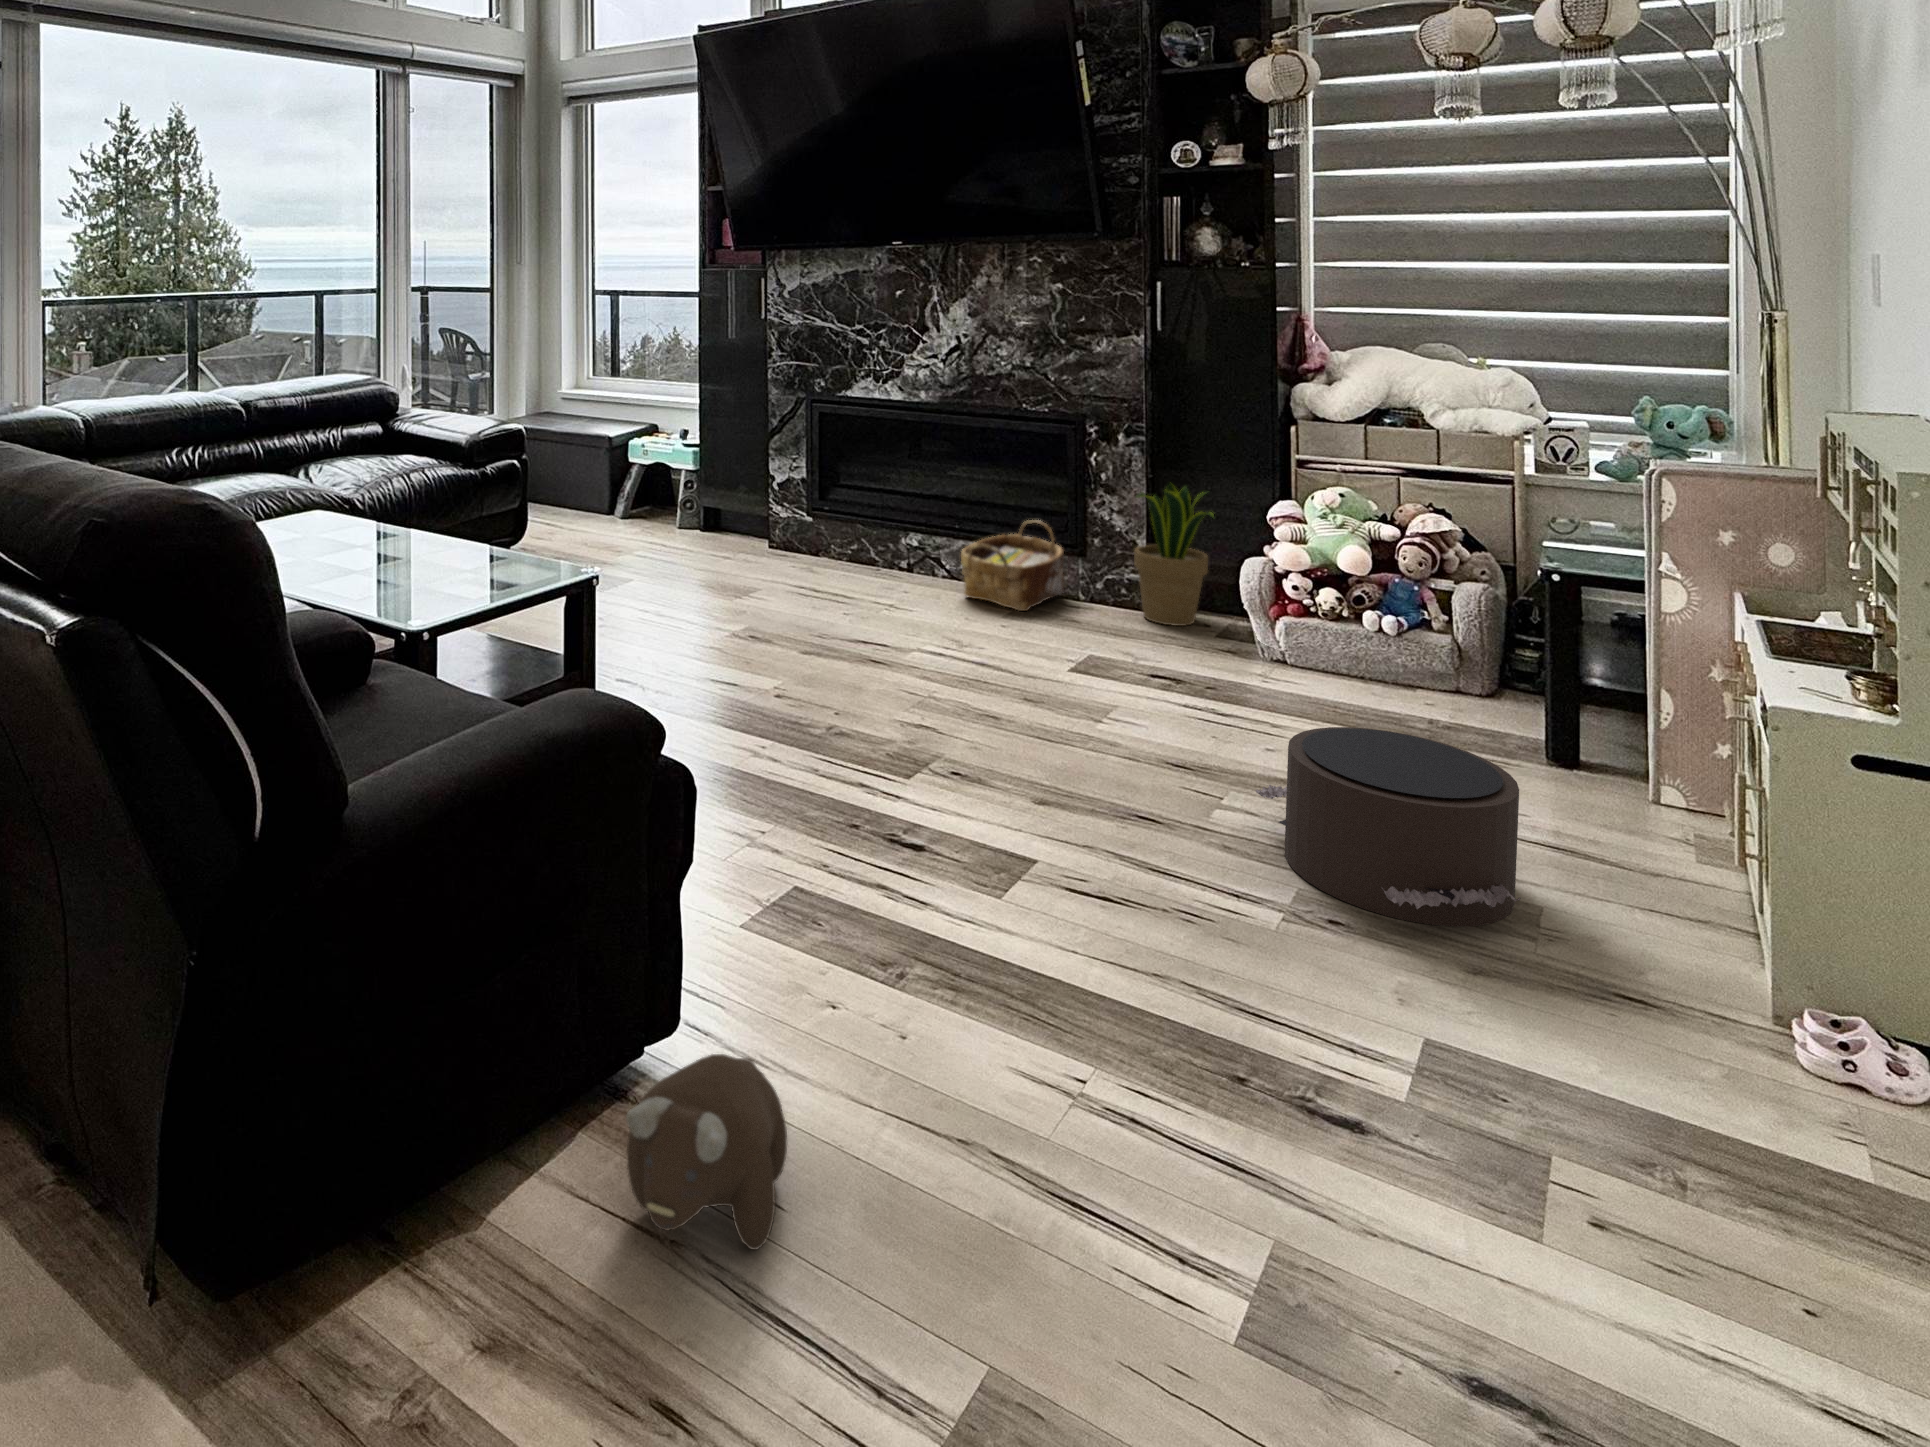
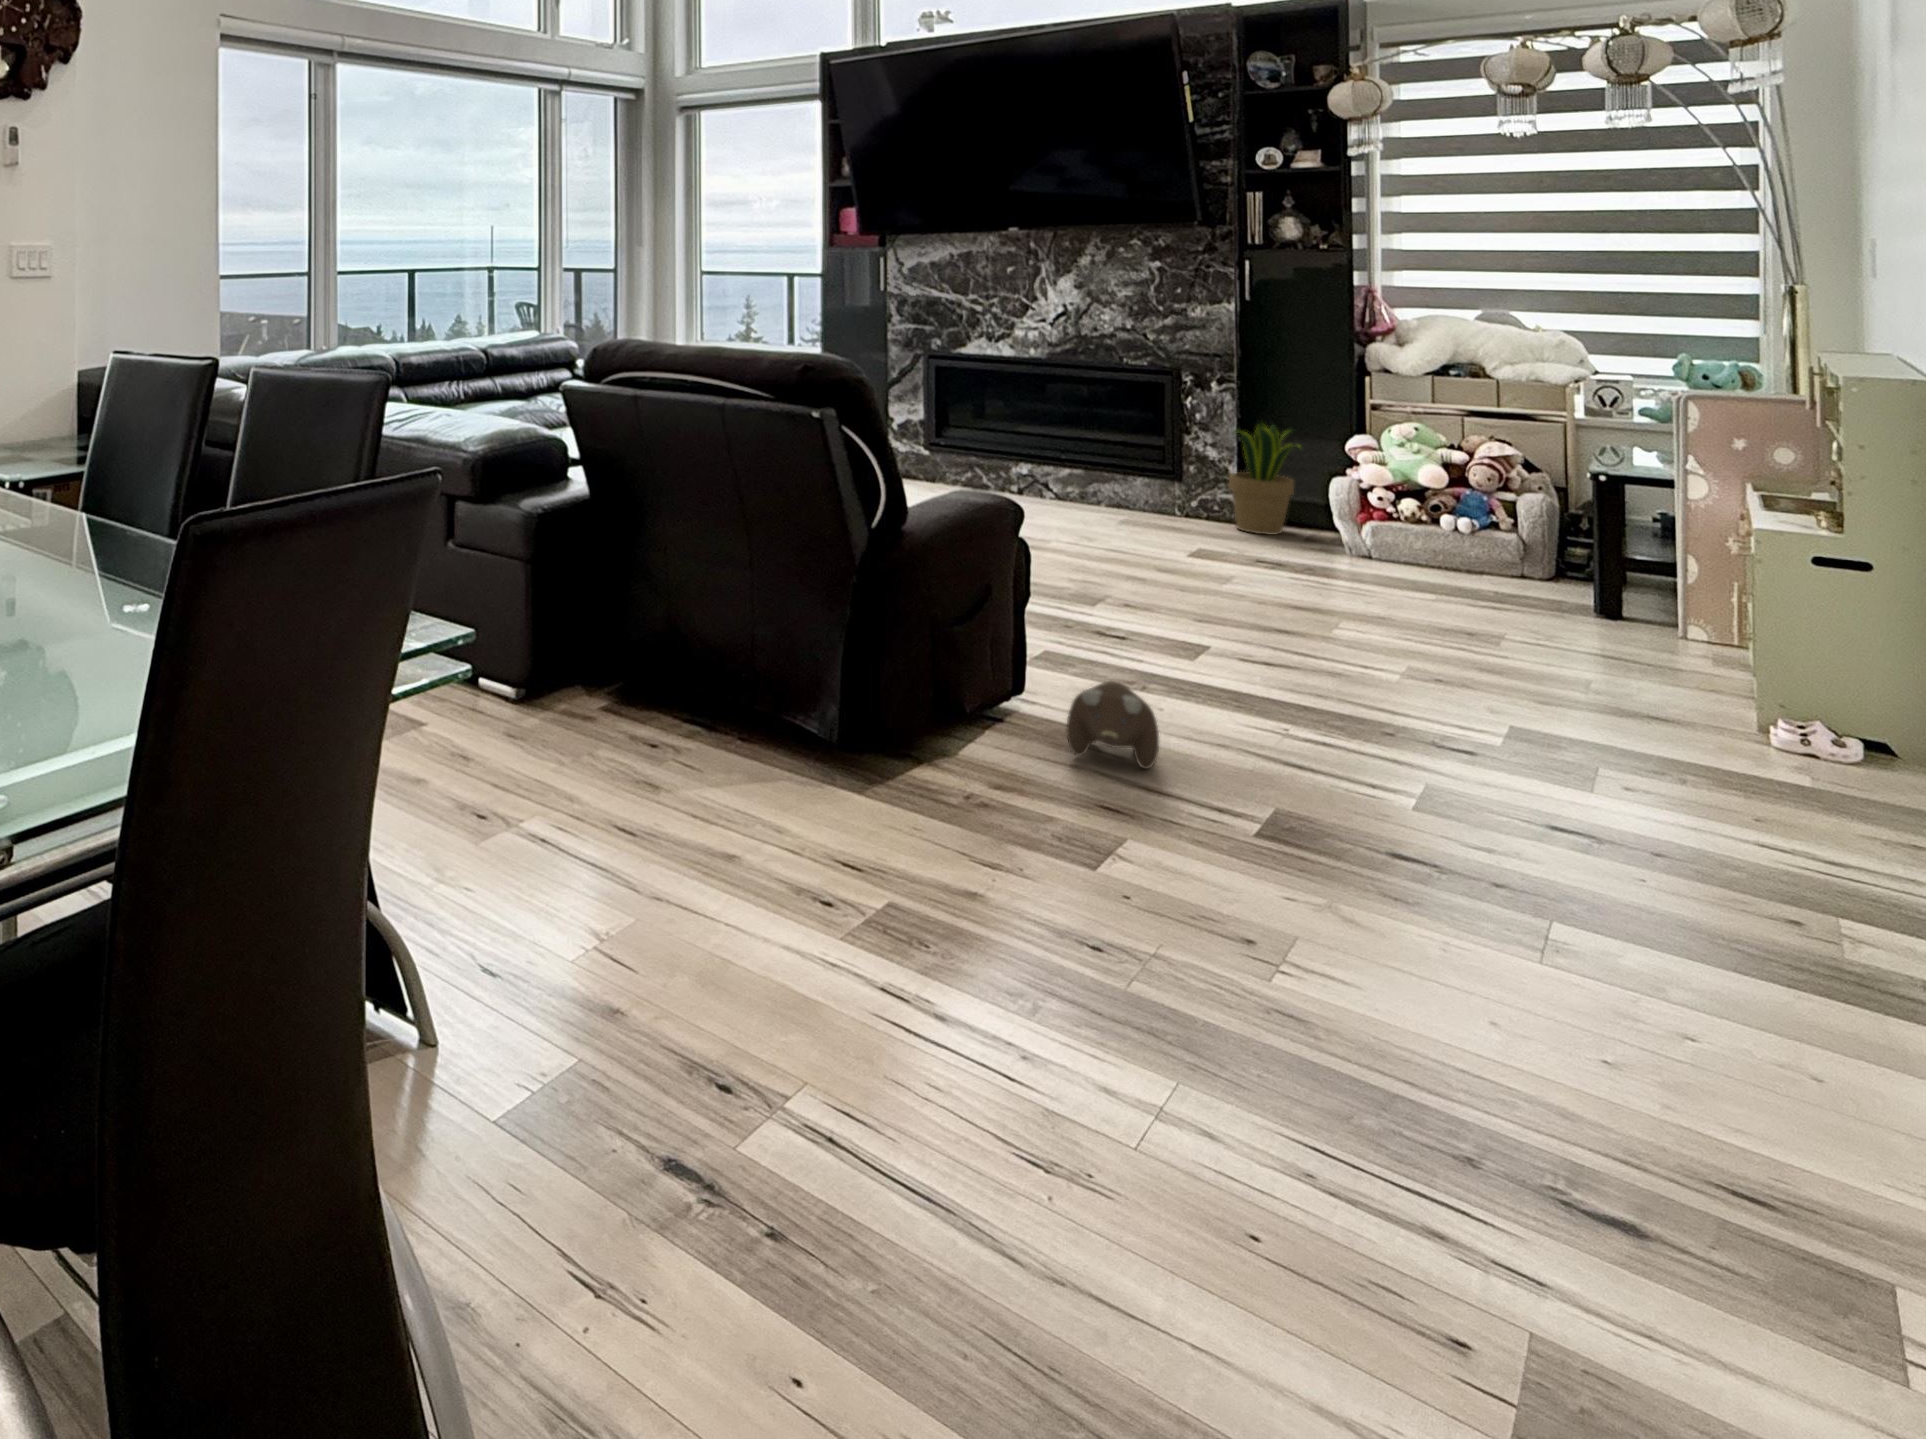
woven basket: present [961,520,1064,611] -> none [1075,454,1163,523]
pouf: present [1255,727,1521,927] -> none [1372,572,1578,686]

